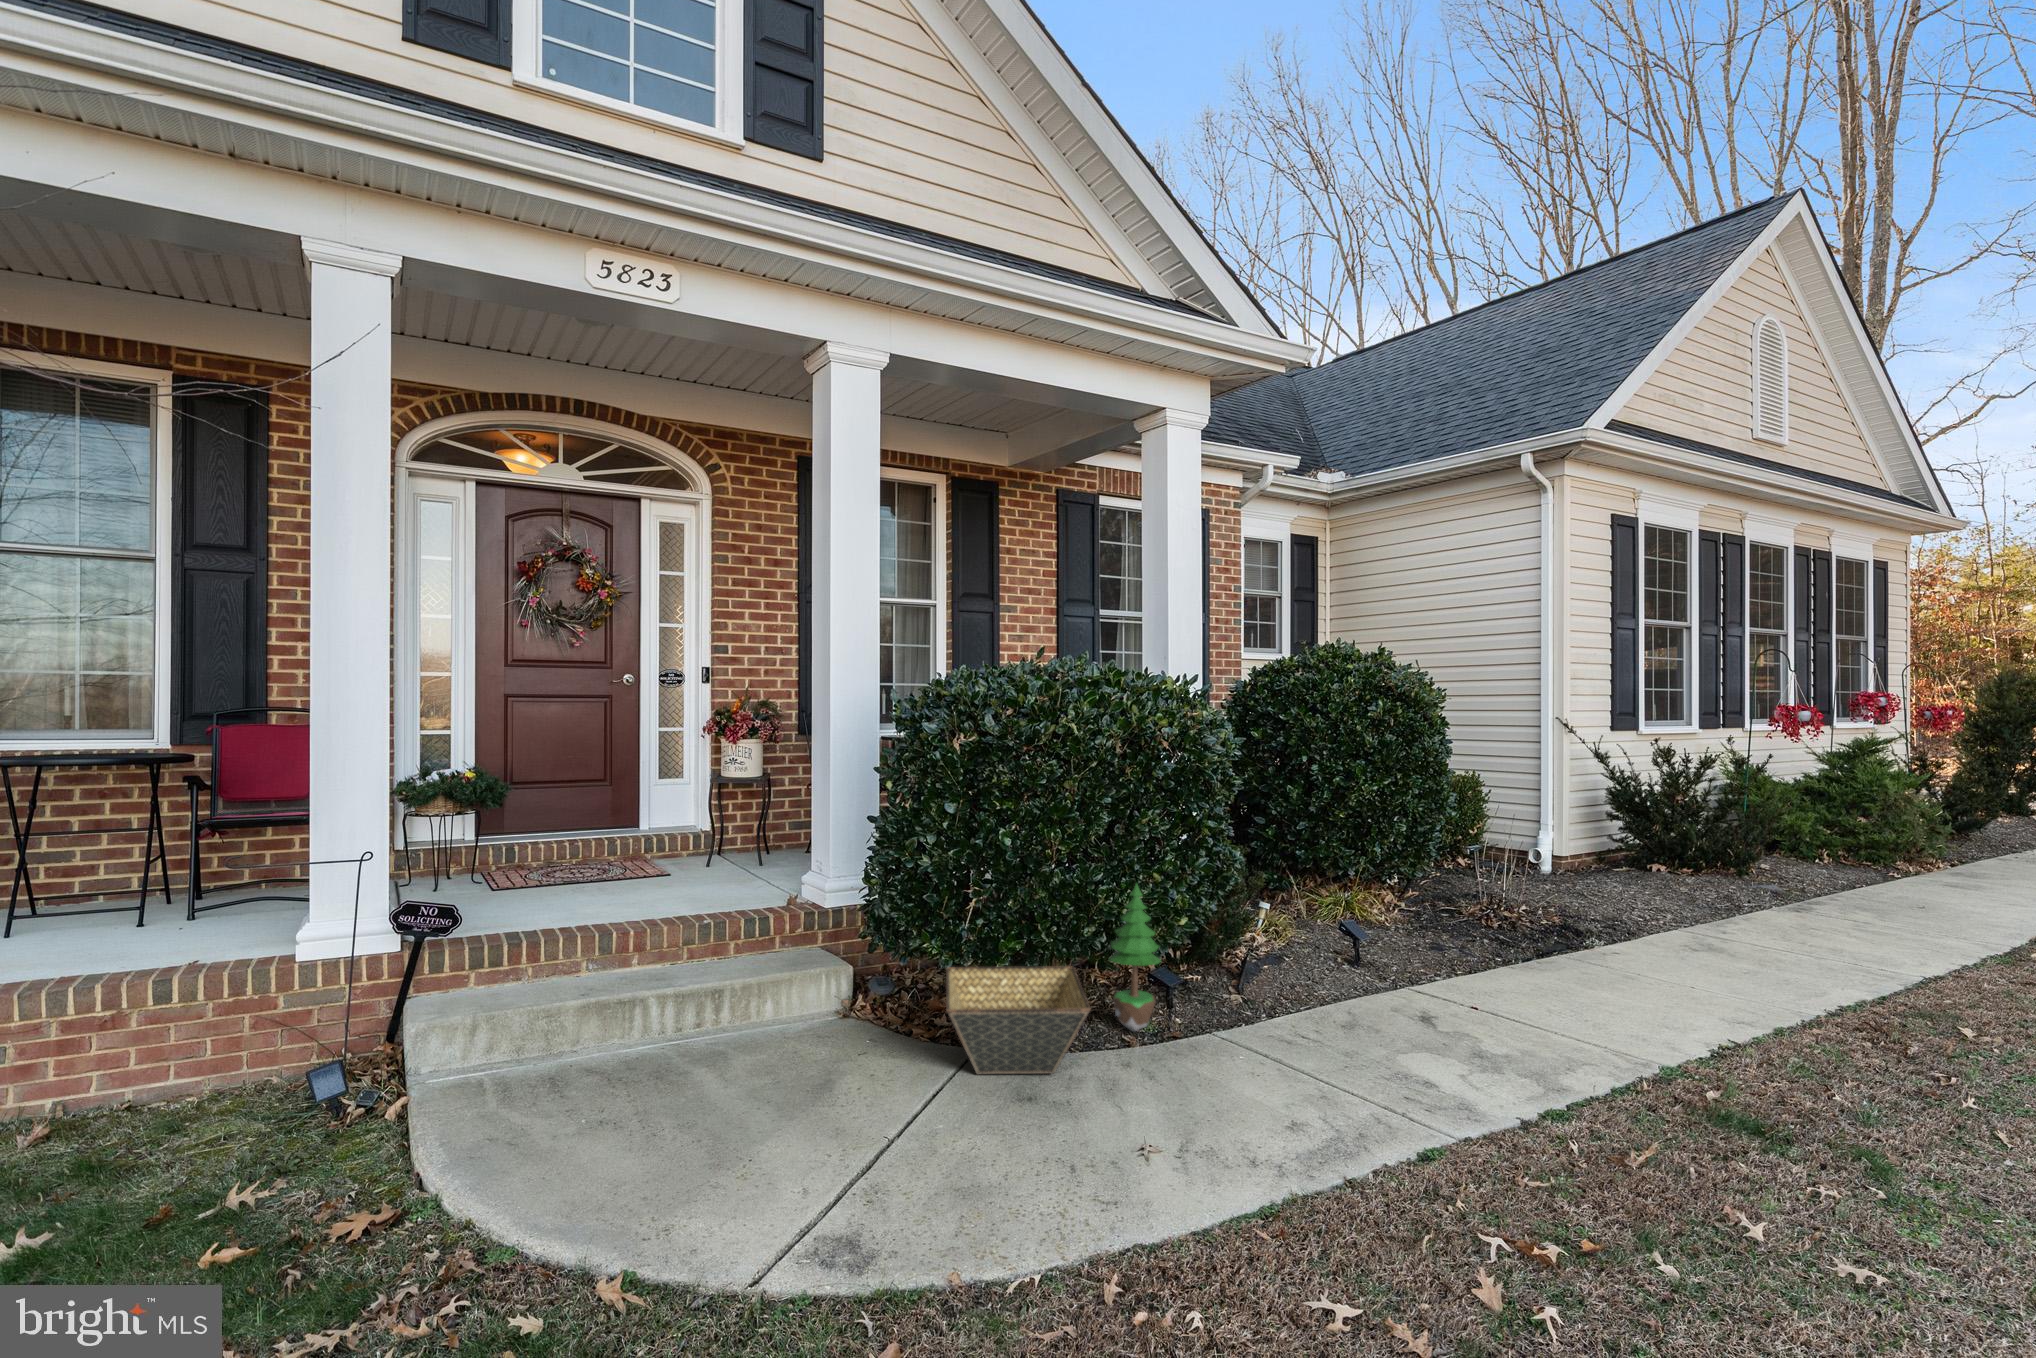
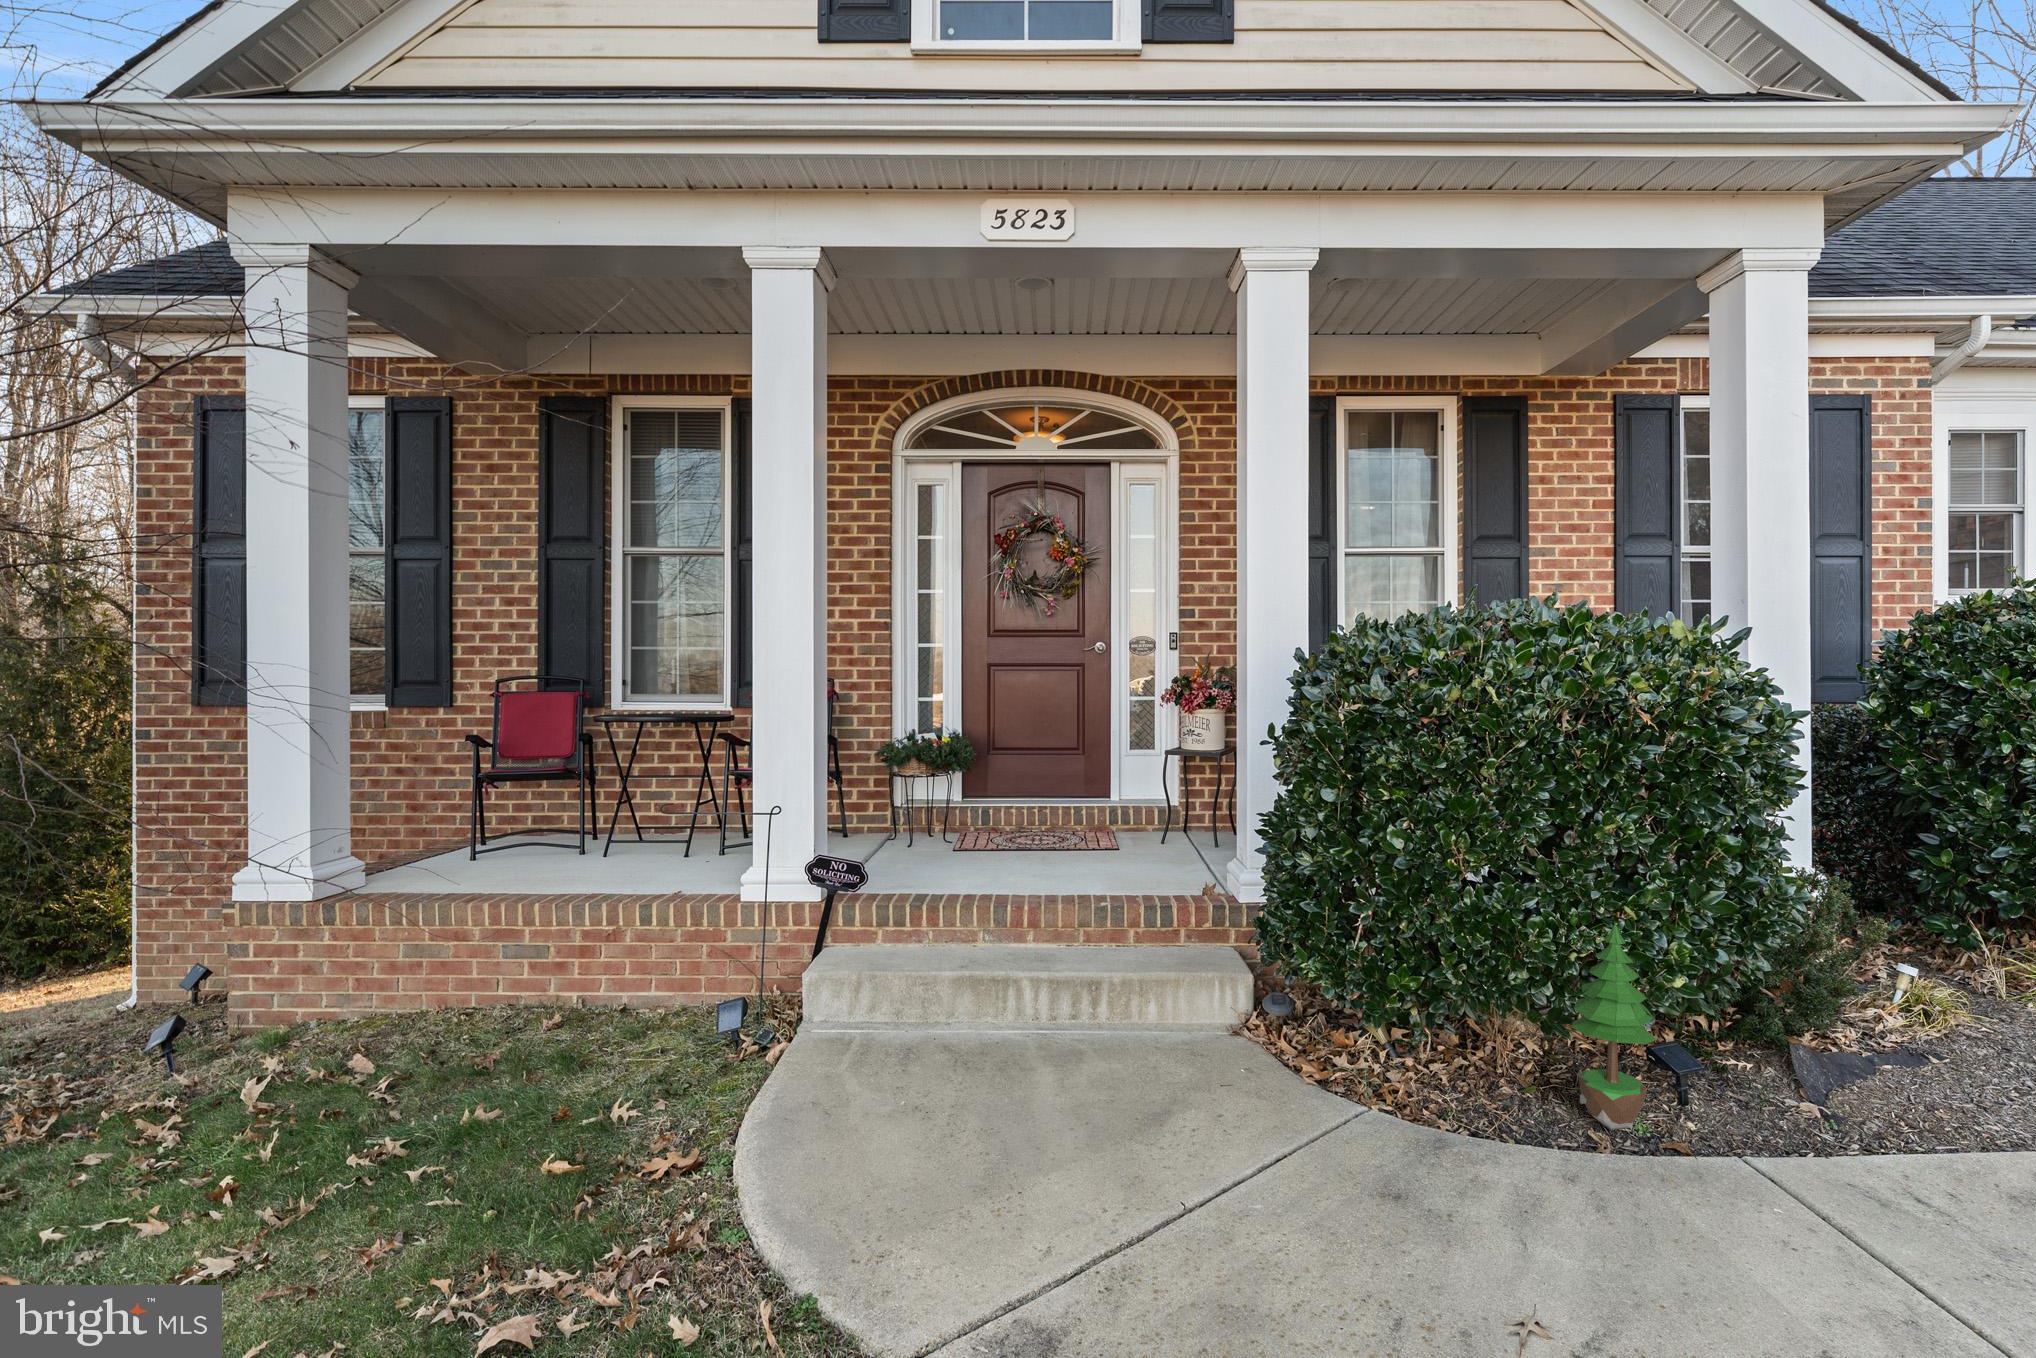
basket: present [946,966,1091,1074] -> none [1303,998,1516,1168]

